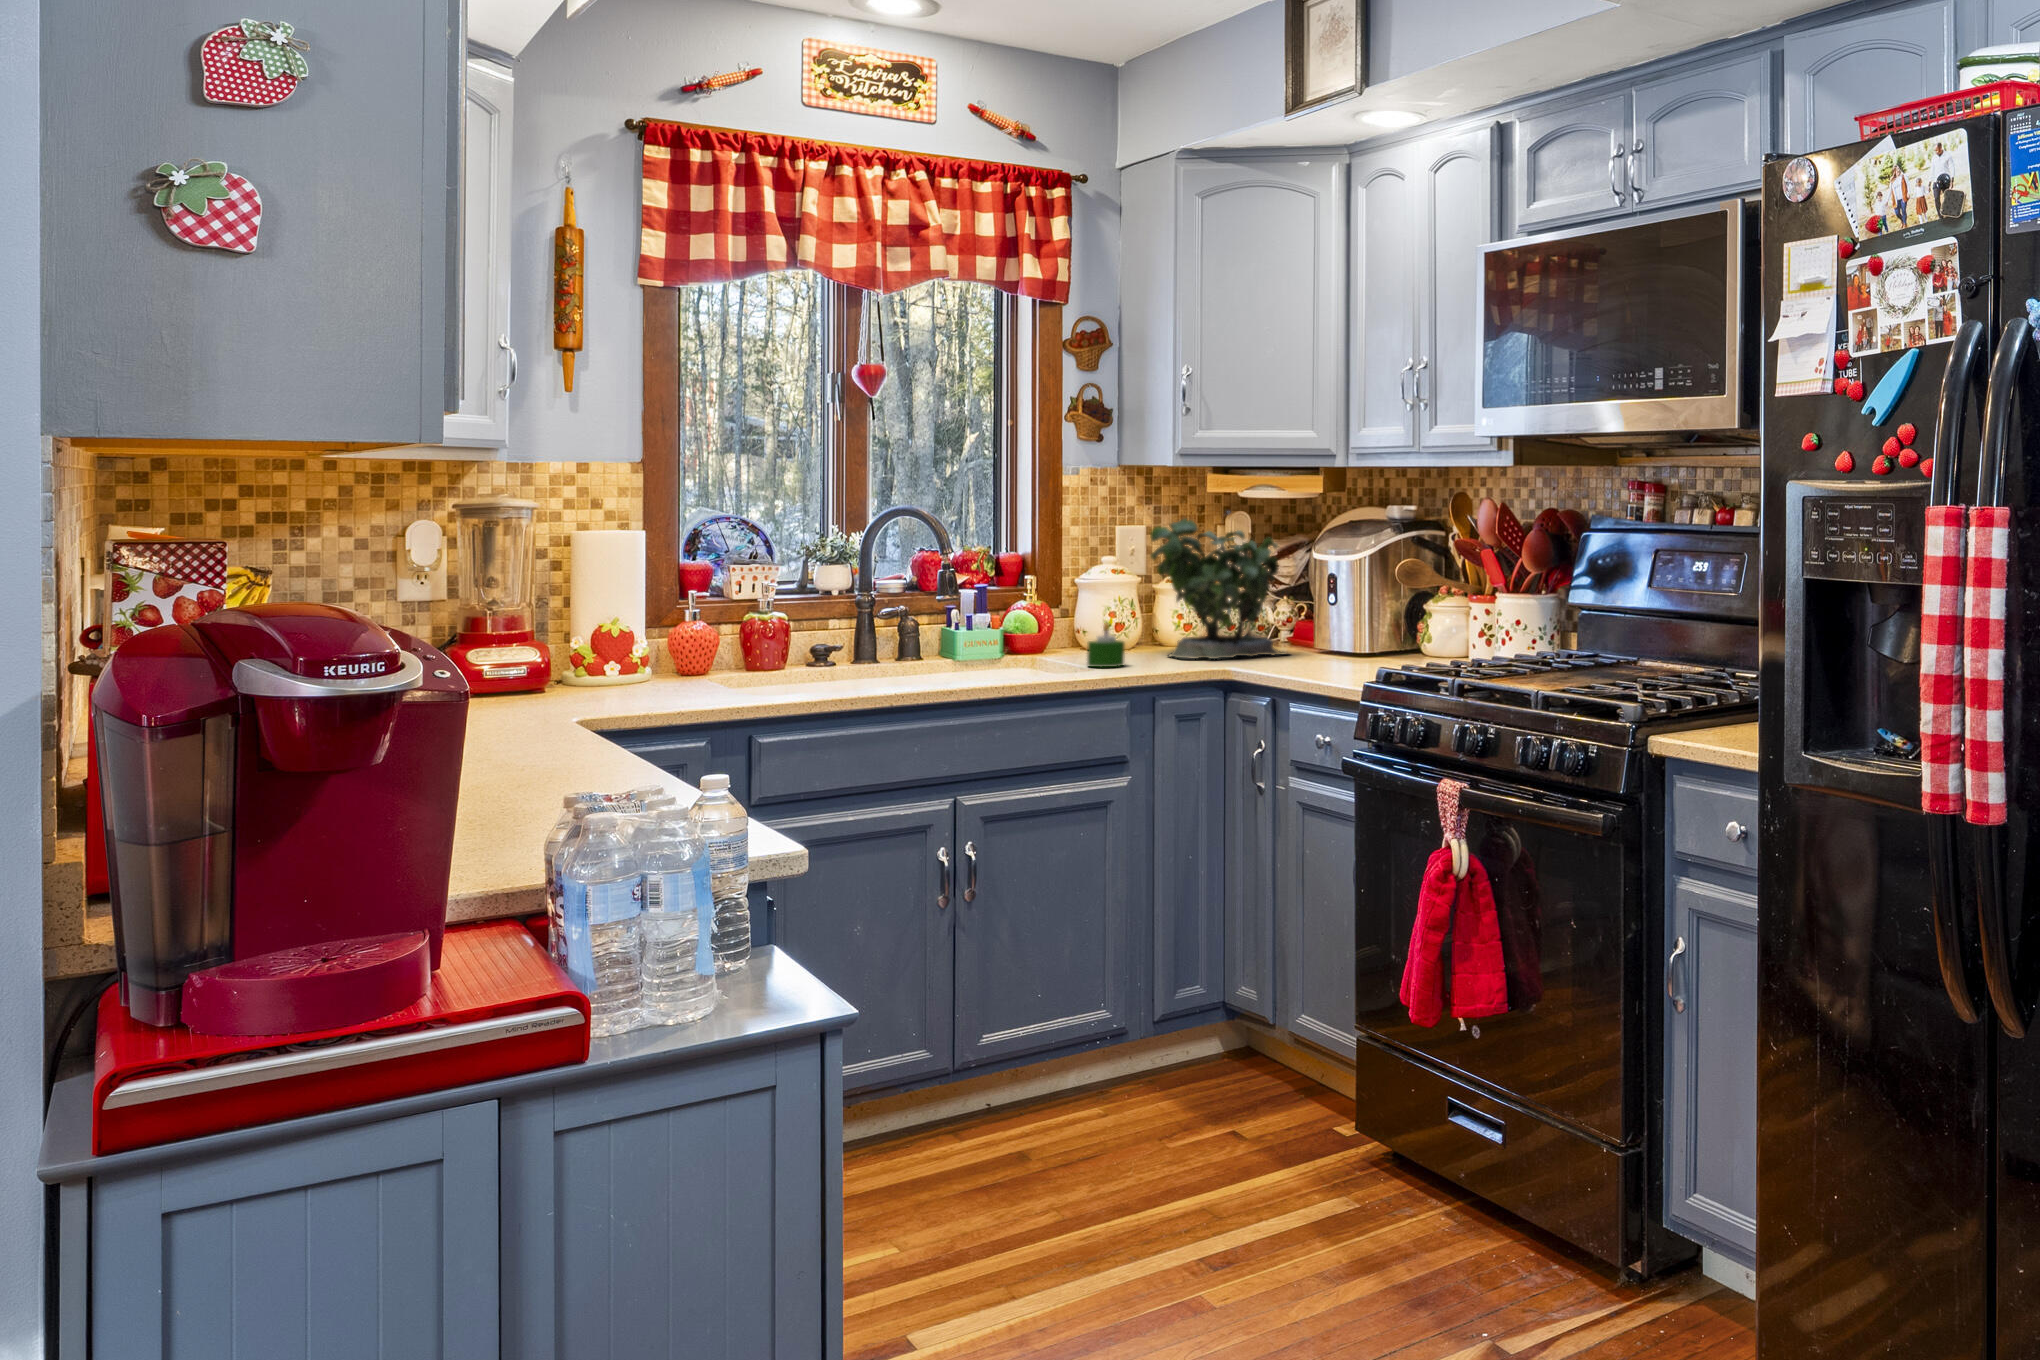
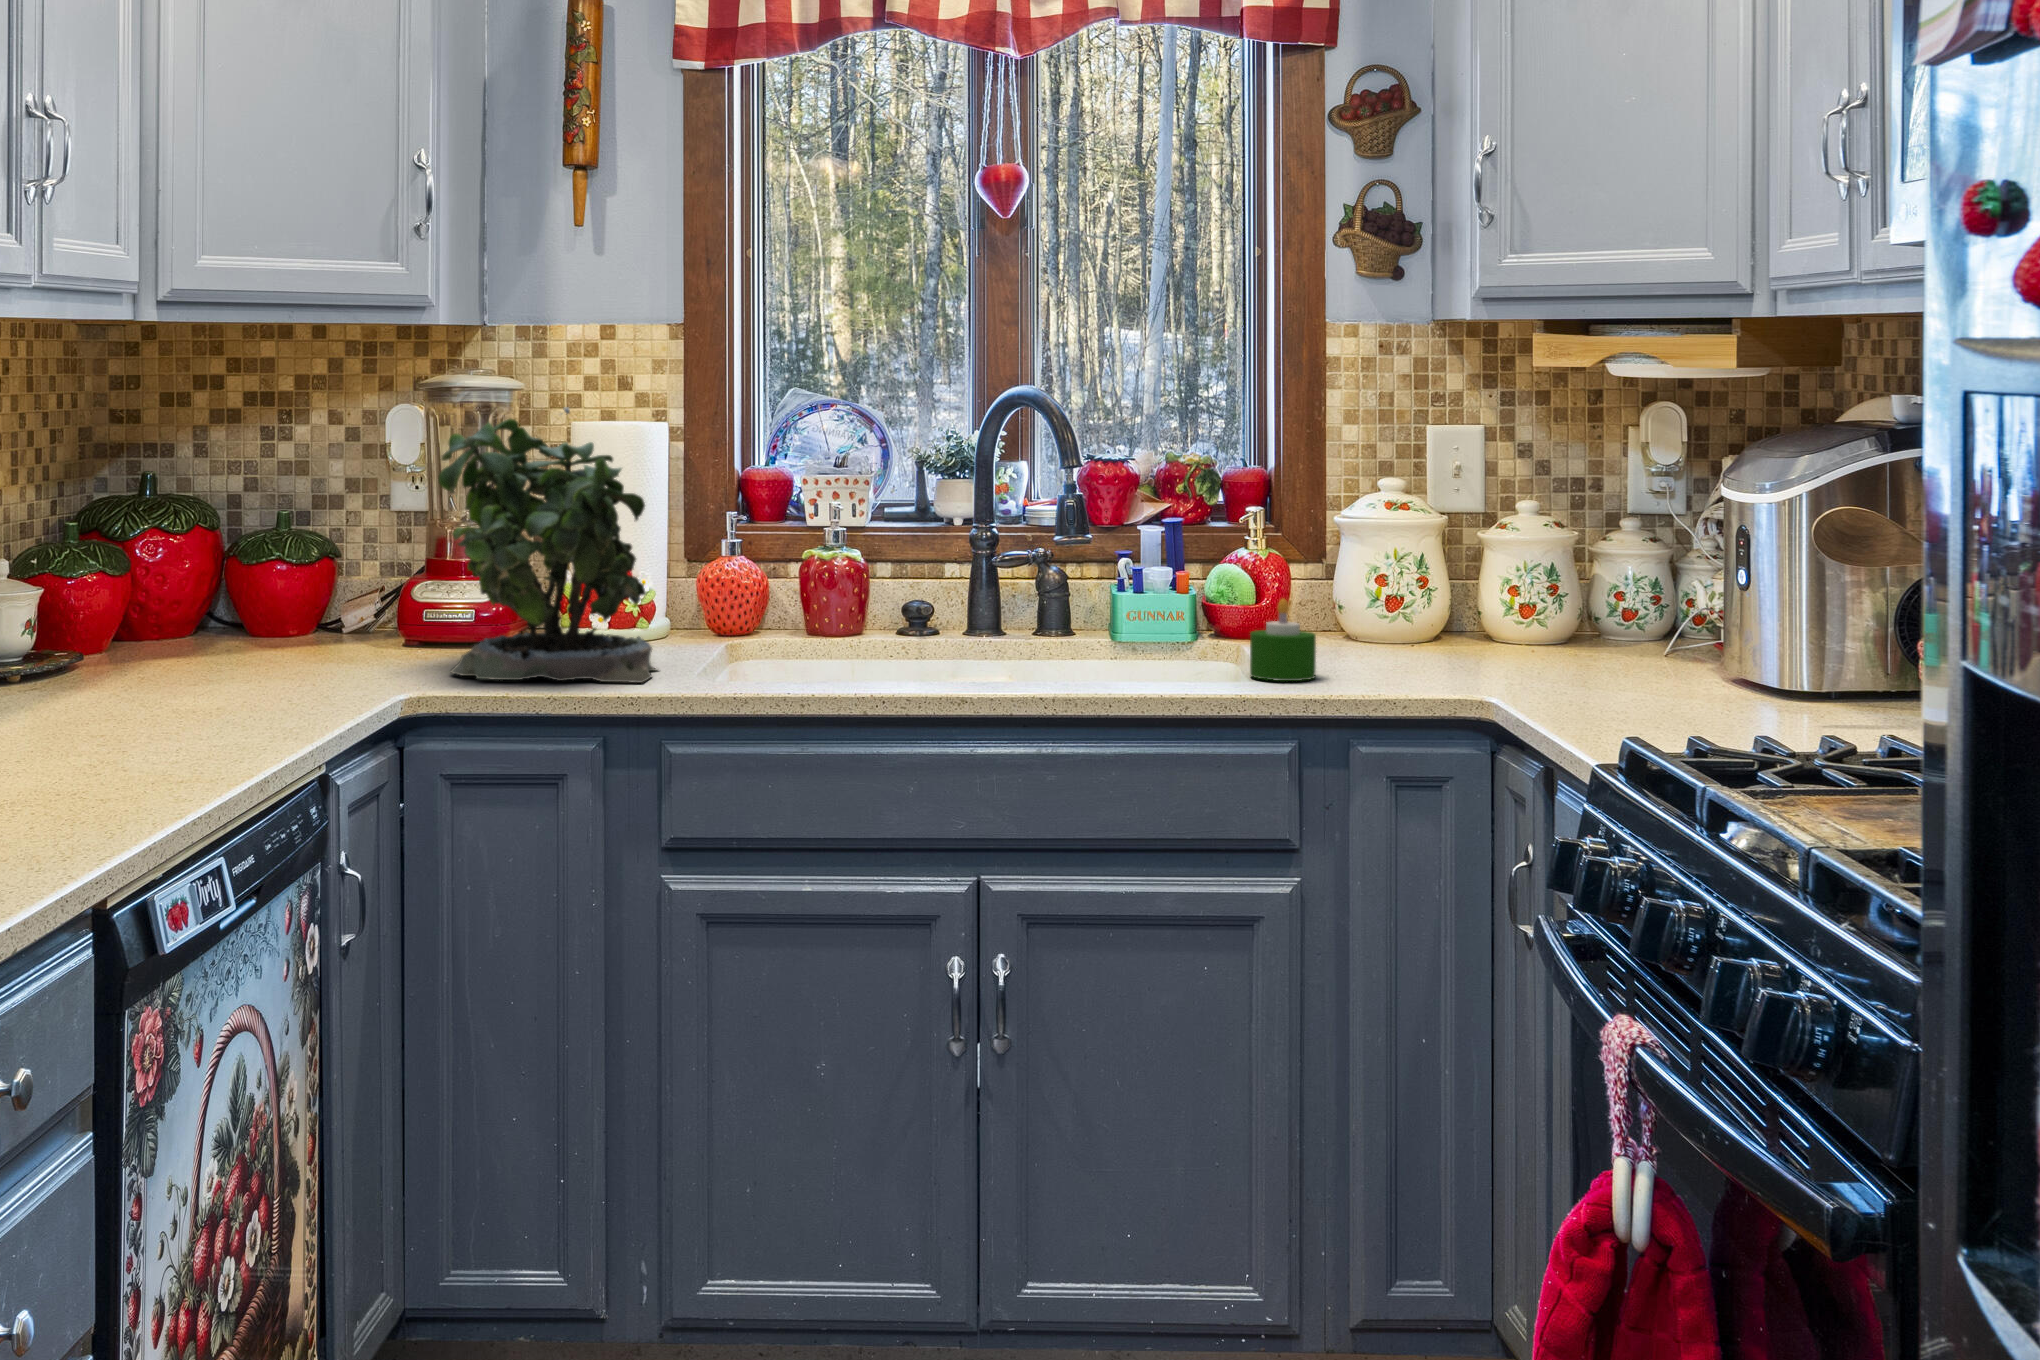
potted plant: present [1150,519,1284,659] -> present [438,408,657,683]

